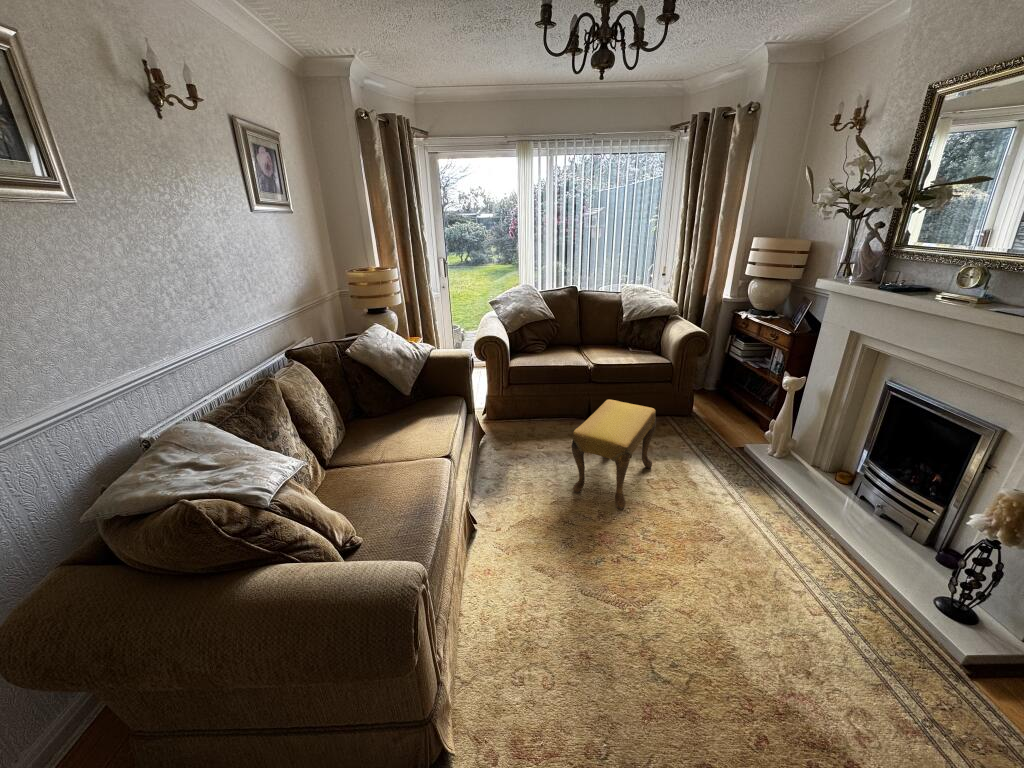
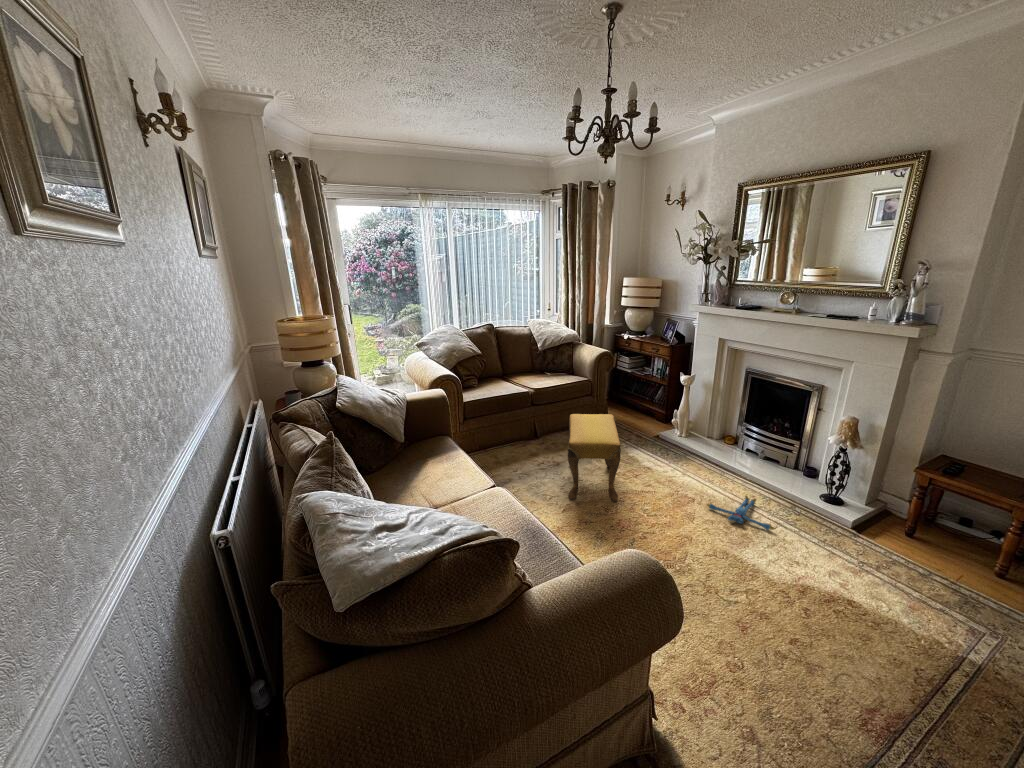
plush toy: none [732,548,813,616] -> present [707,495,774,530]

